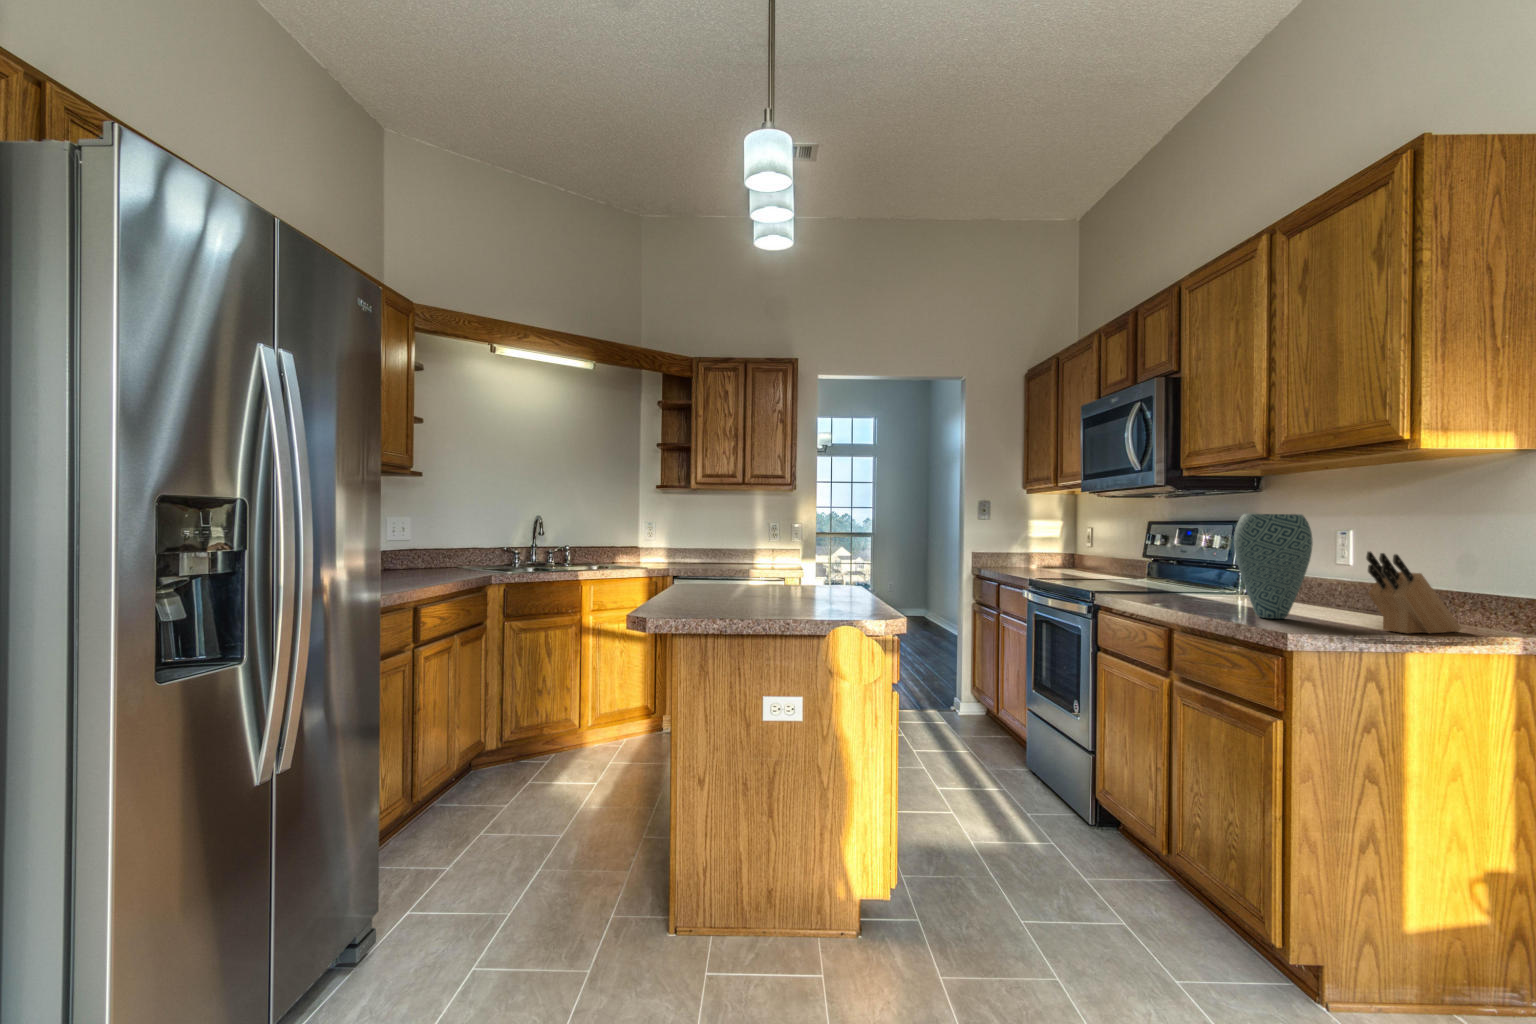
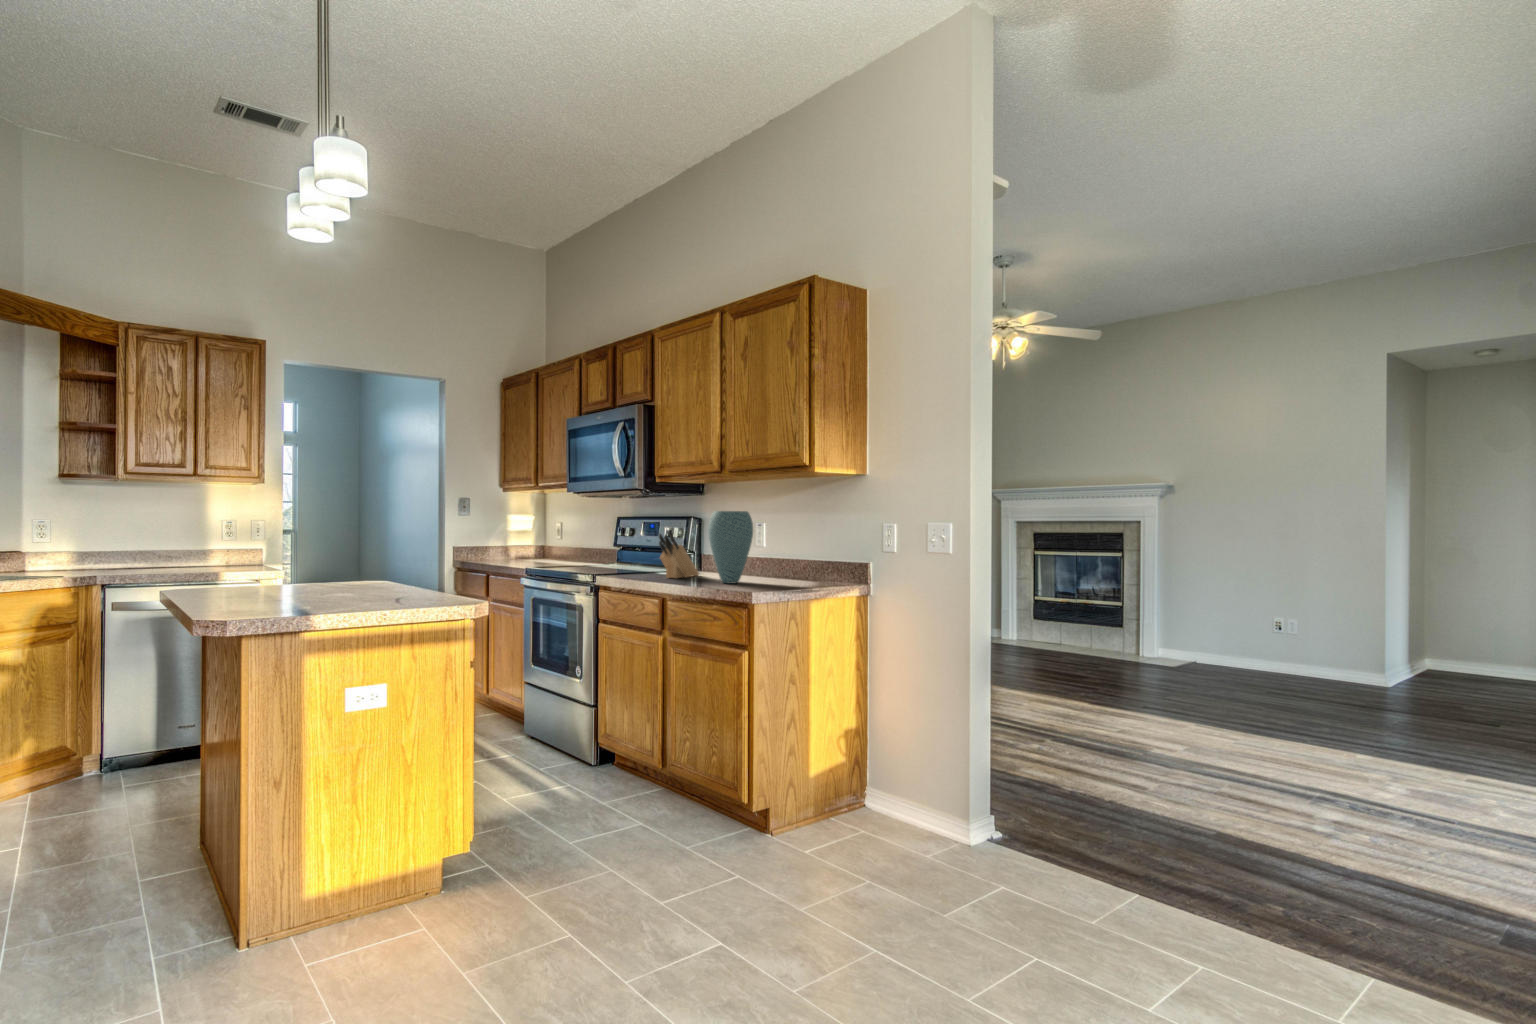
knife block: present [1366,552,1461,634] -> present [659,534,699,578]

